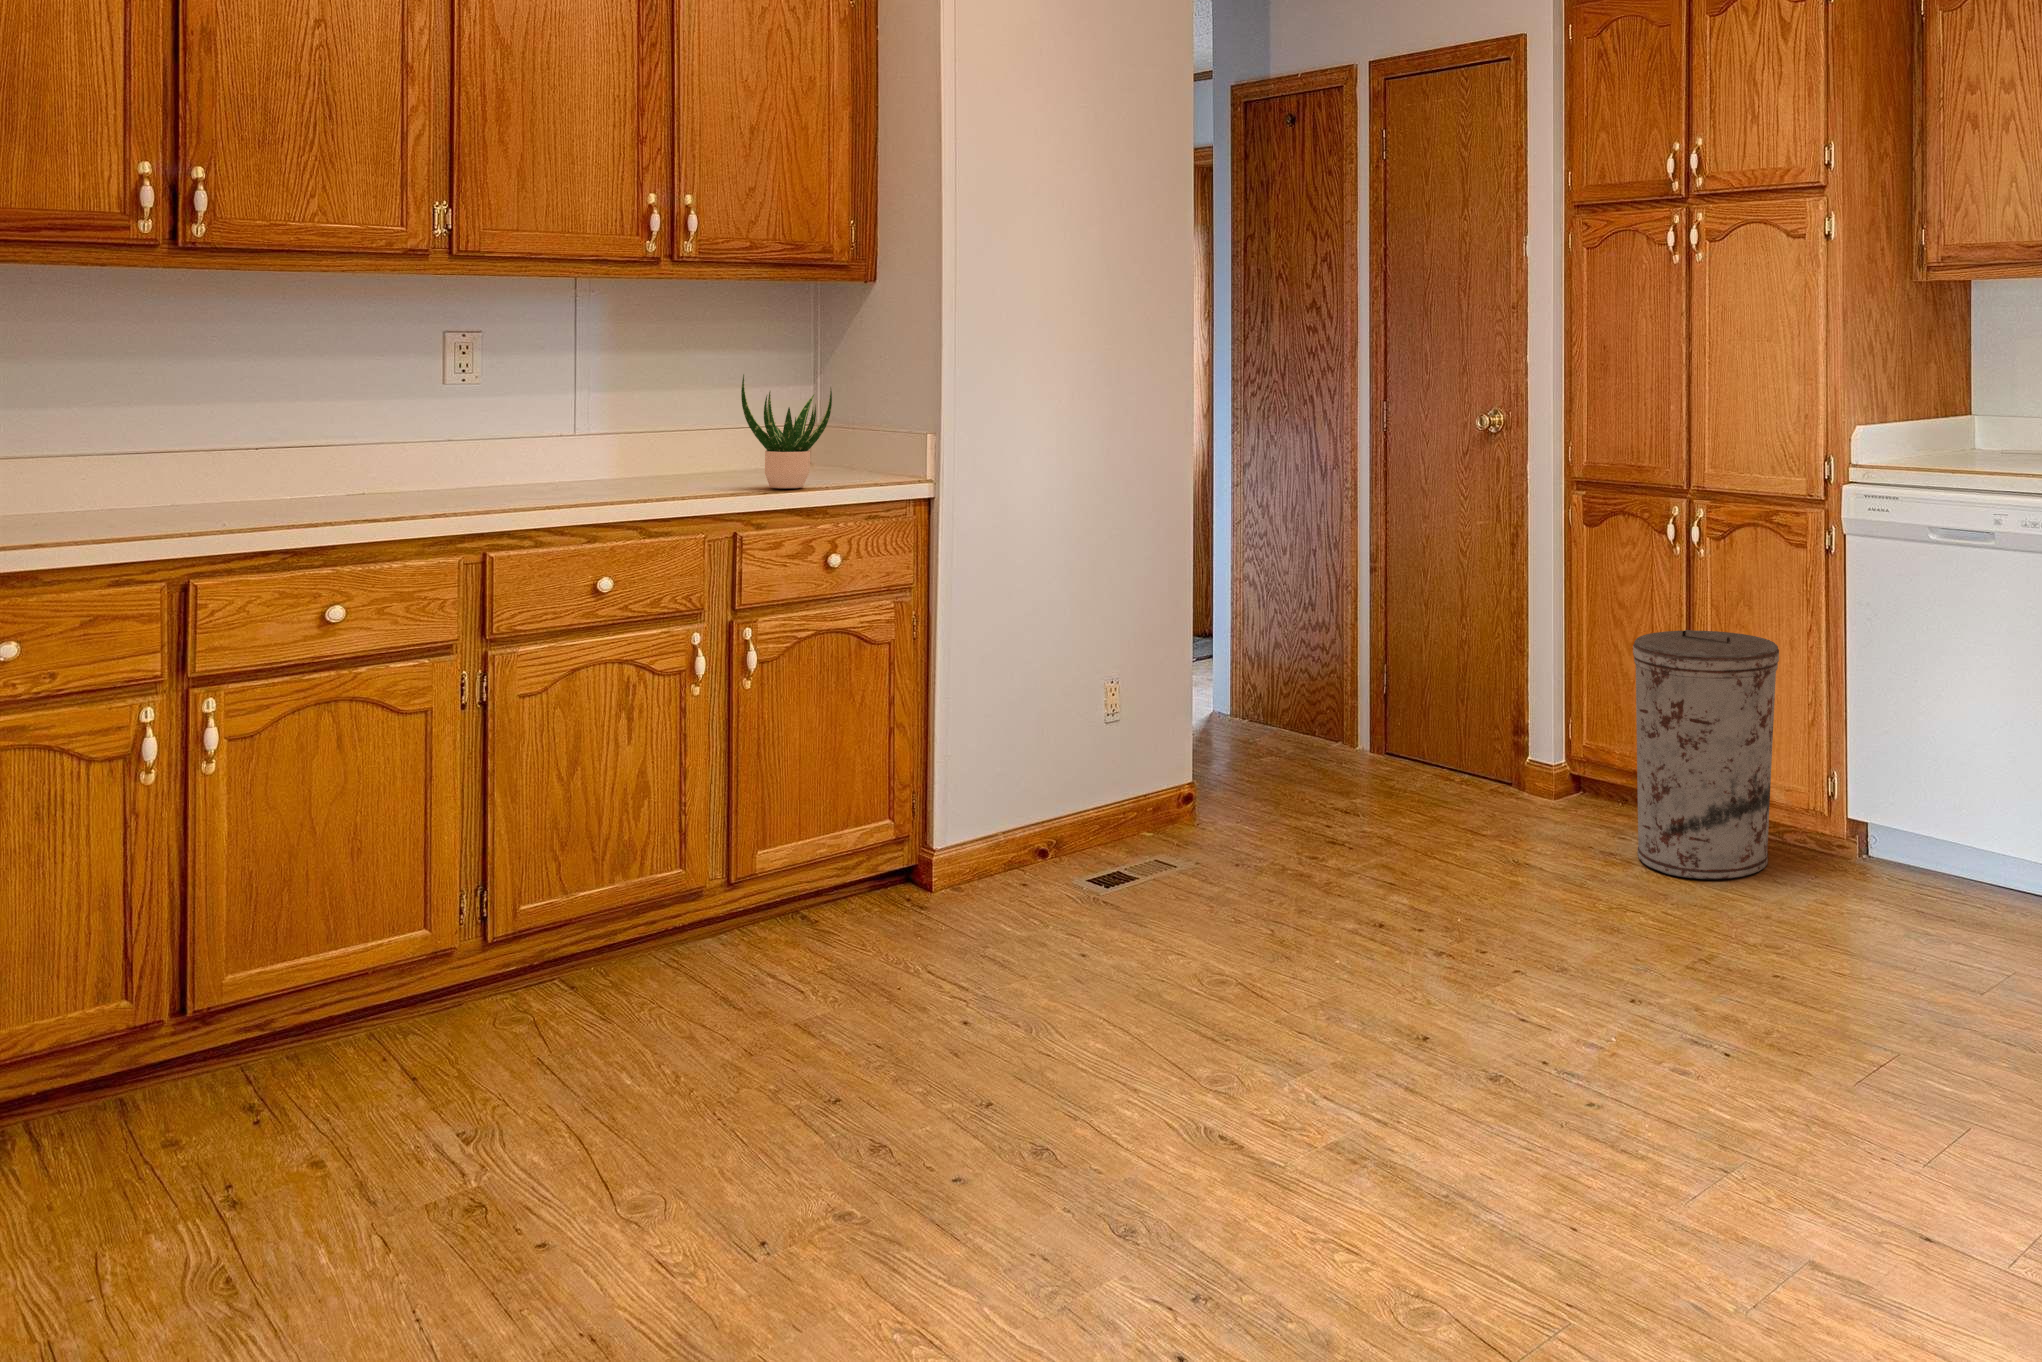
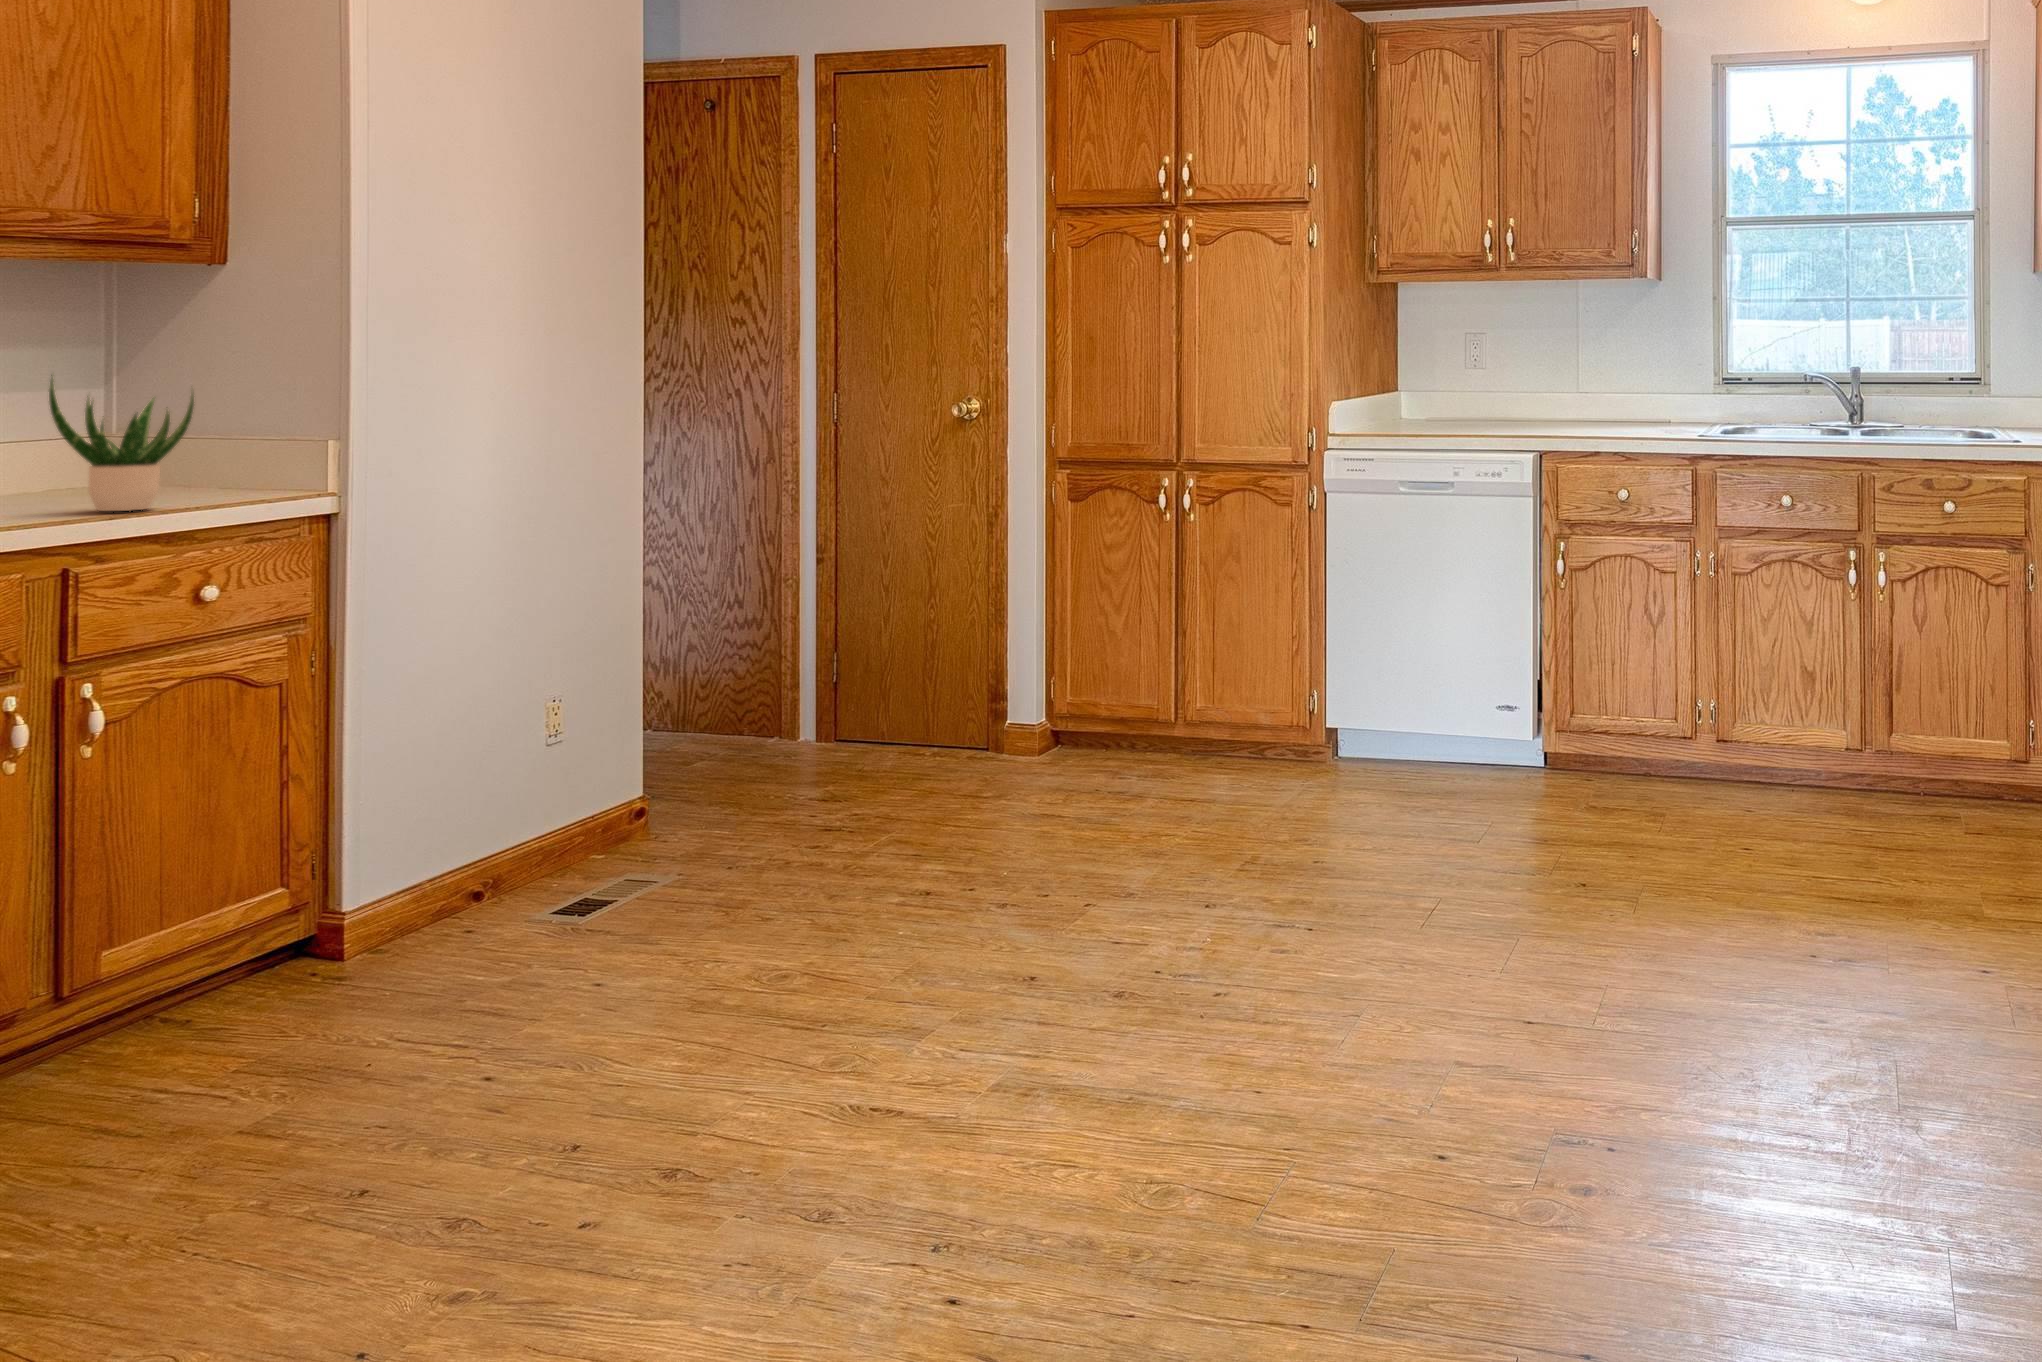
trash can: present [1633,630,1779,879] -> none [1141,586,1272,803]

